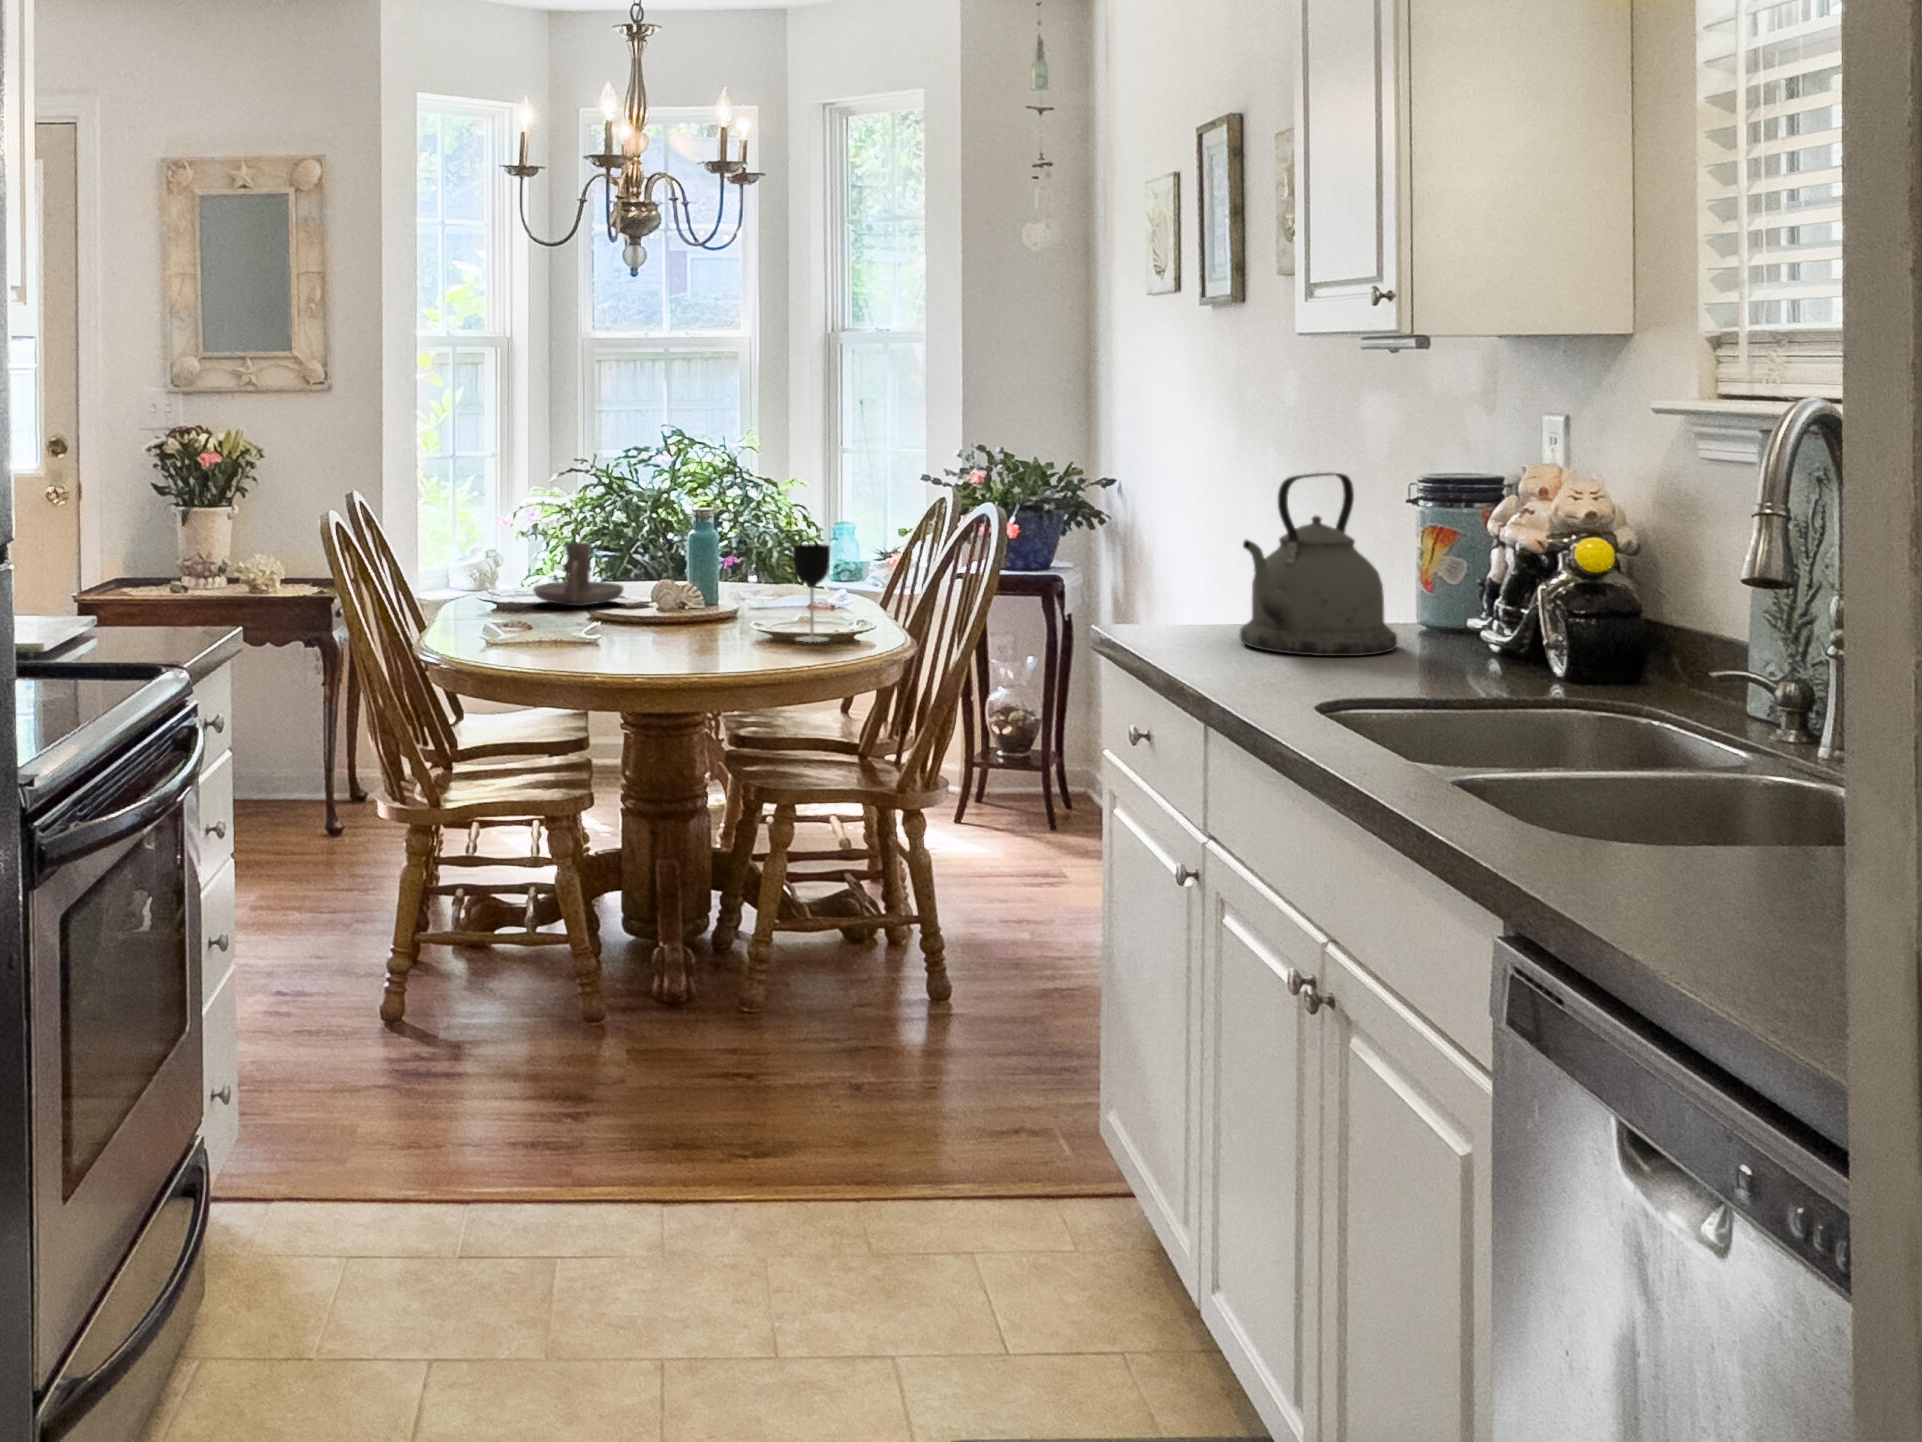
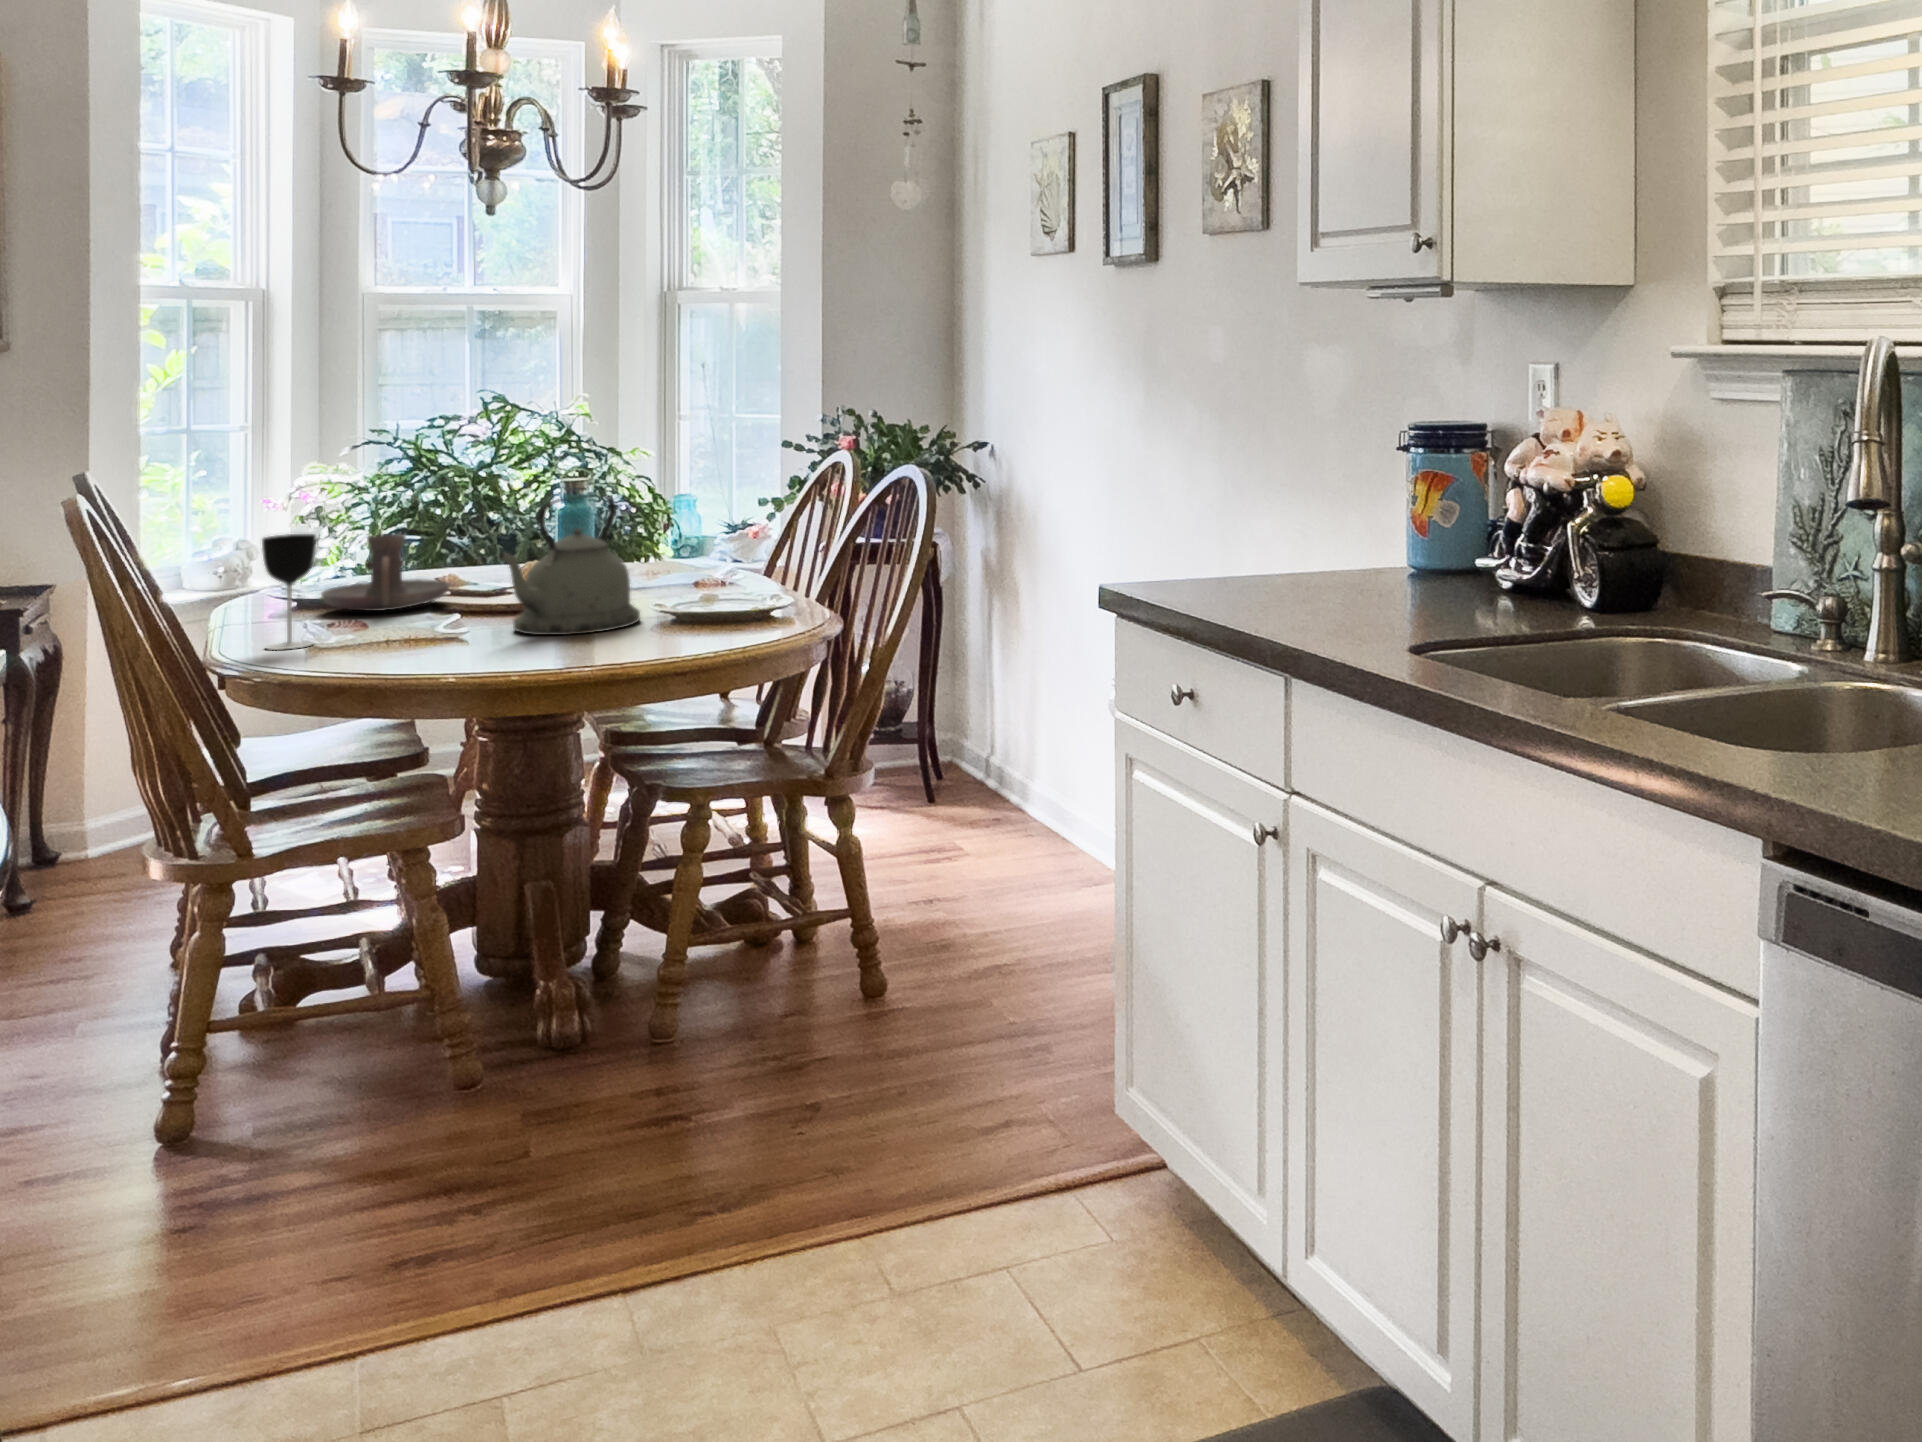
kettle: present [1240,473,1397,656] -> present [499,495,640,635]
wine glass: present [793,544,830,642] -> present [262,534,316,650]

